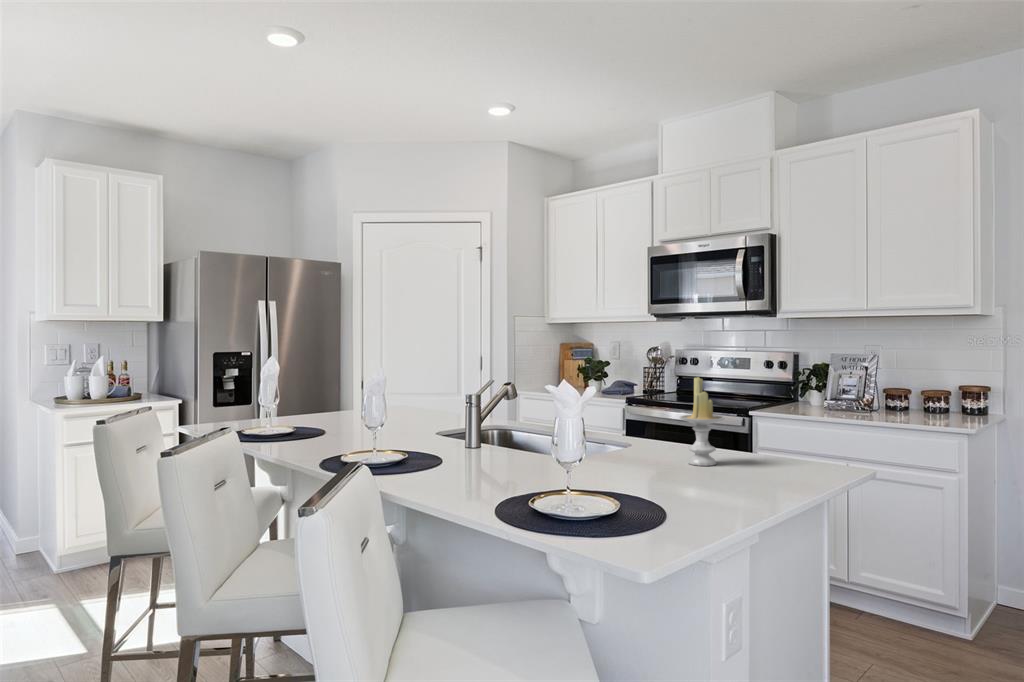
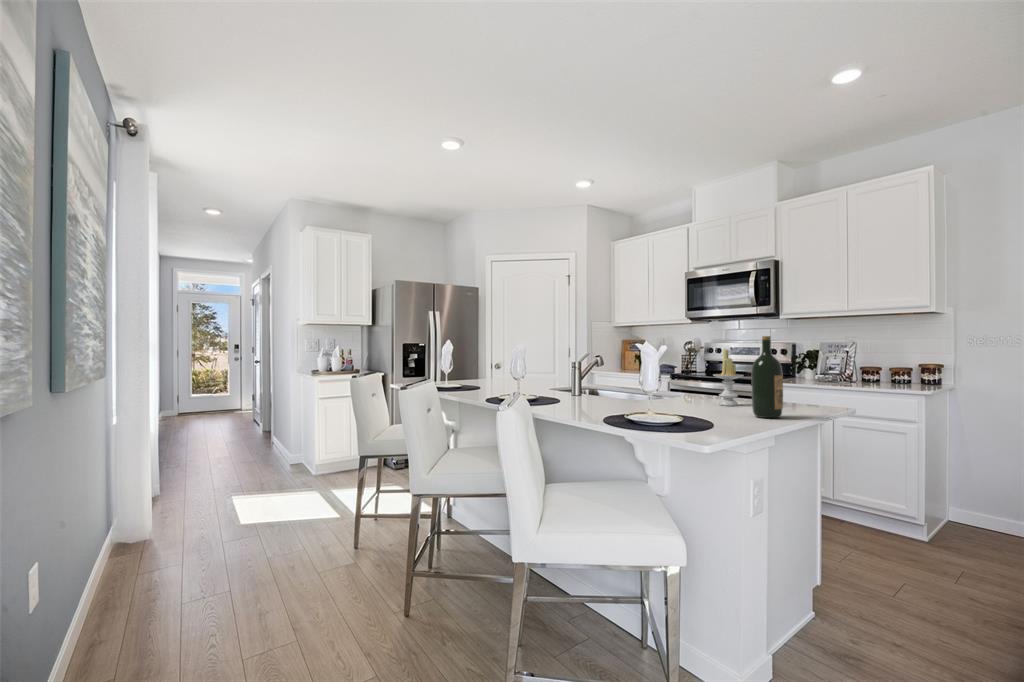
wine bottle: none [735,365,781,494] -> present [752,336,783,418]

